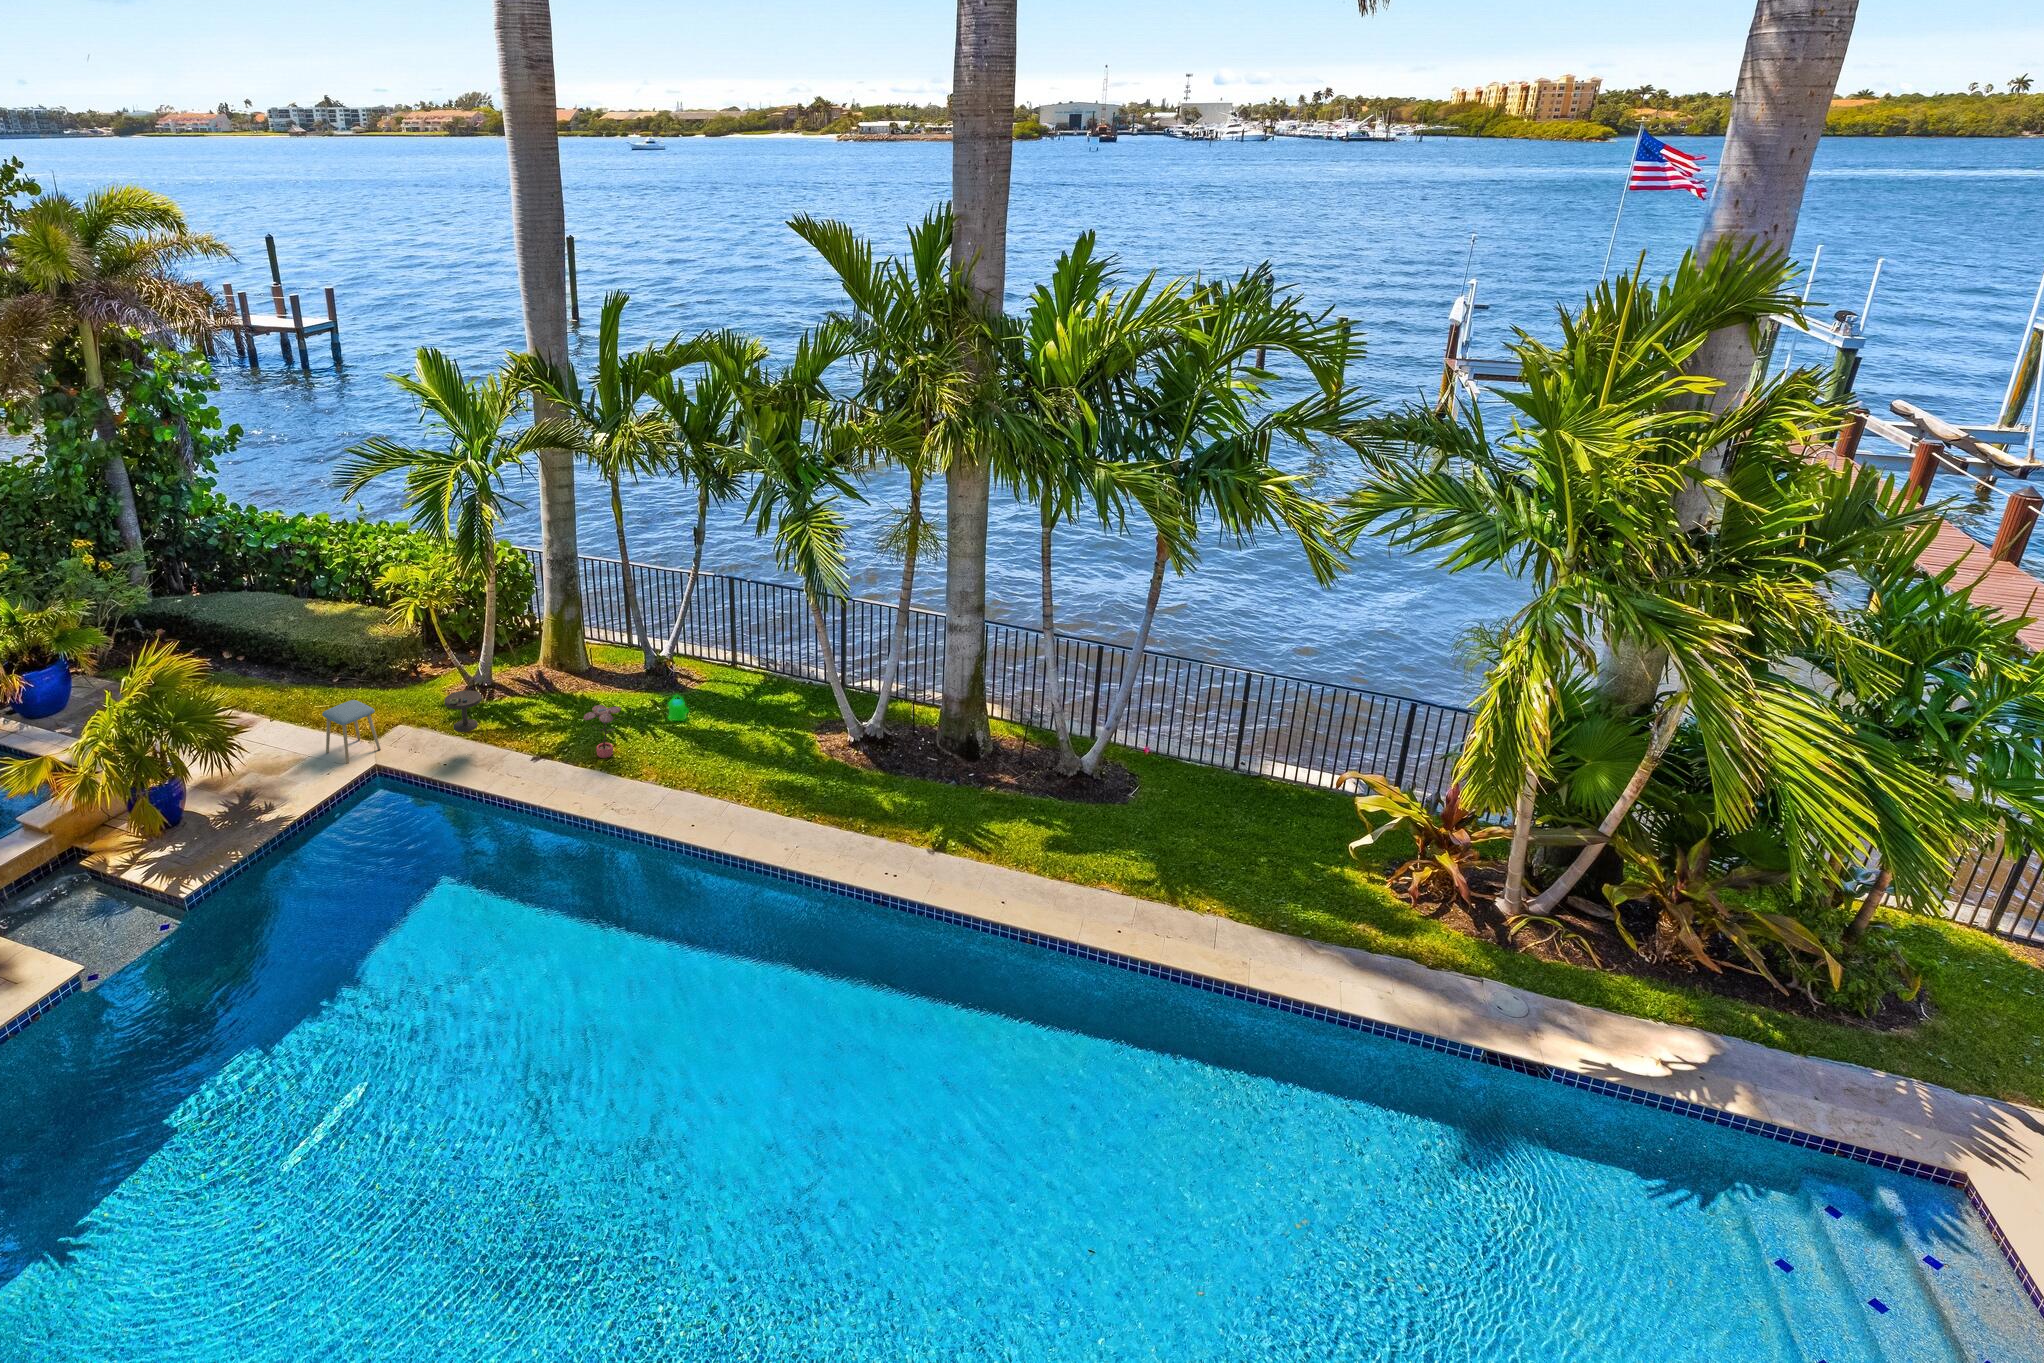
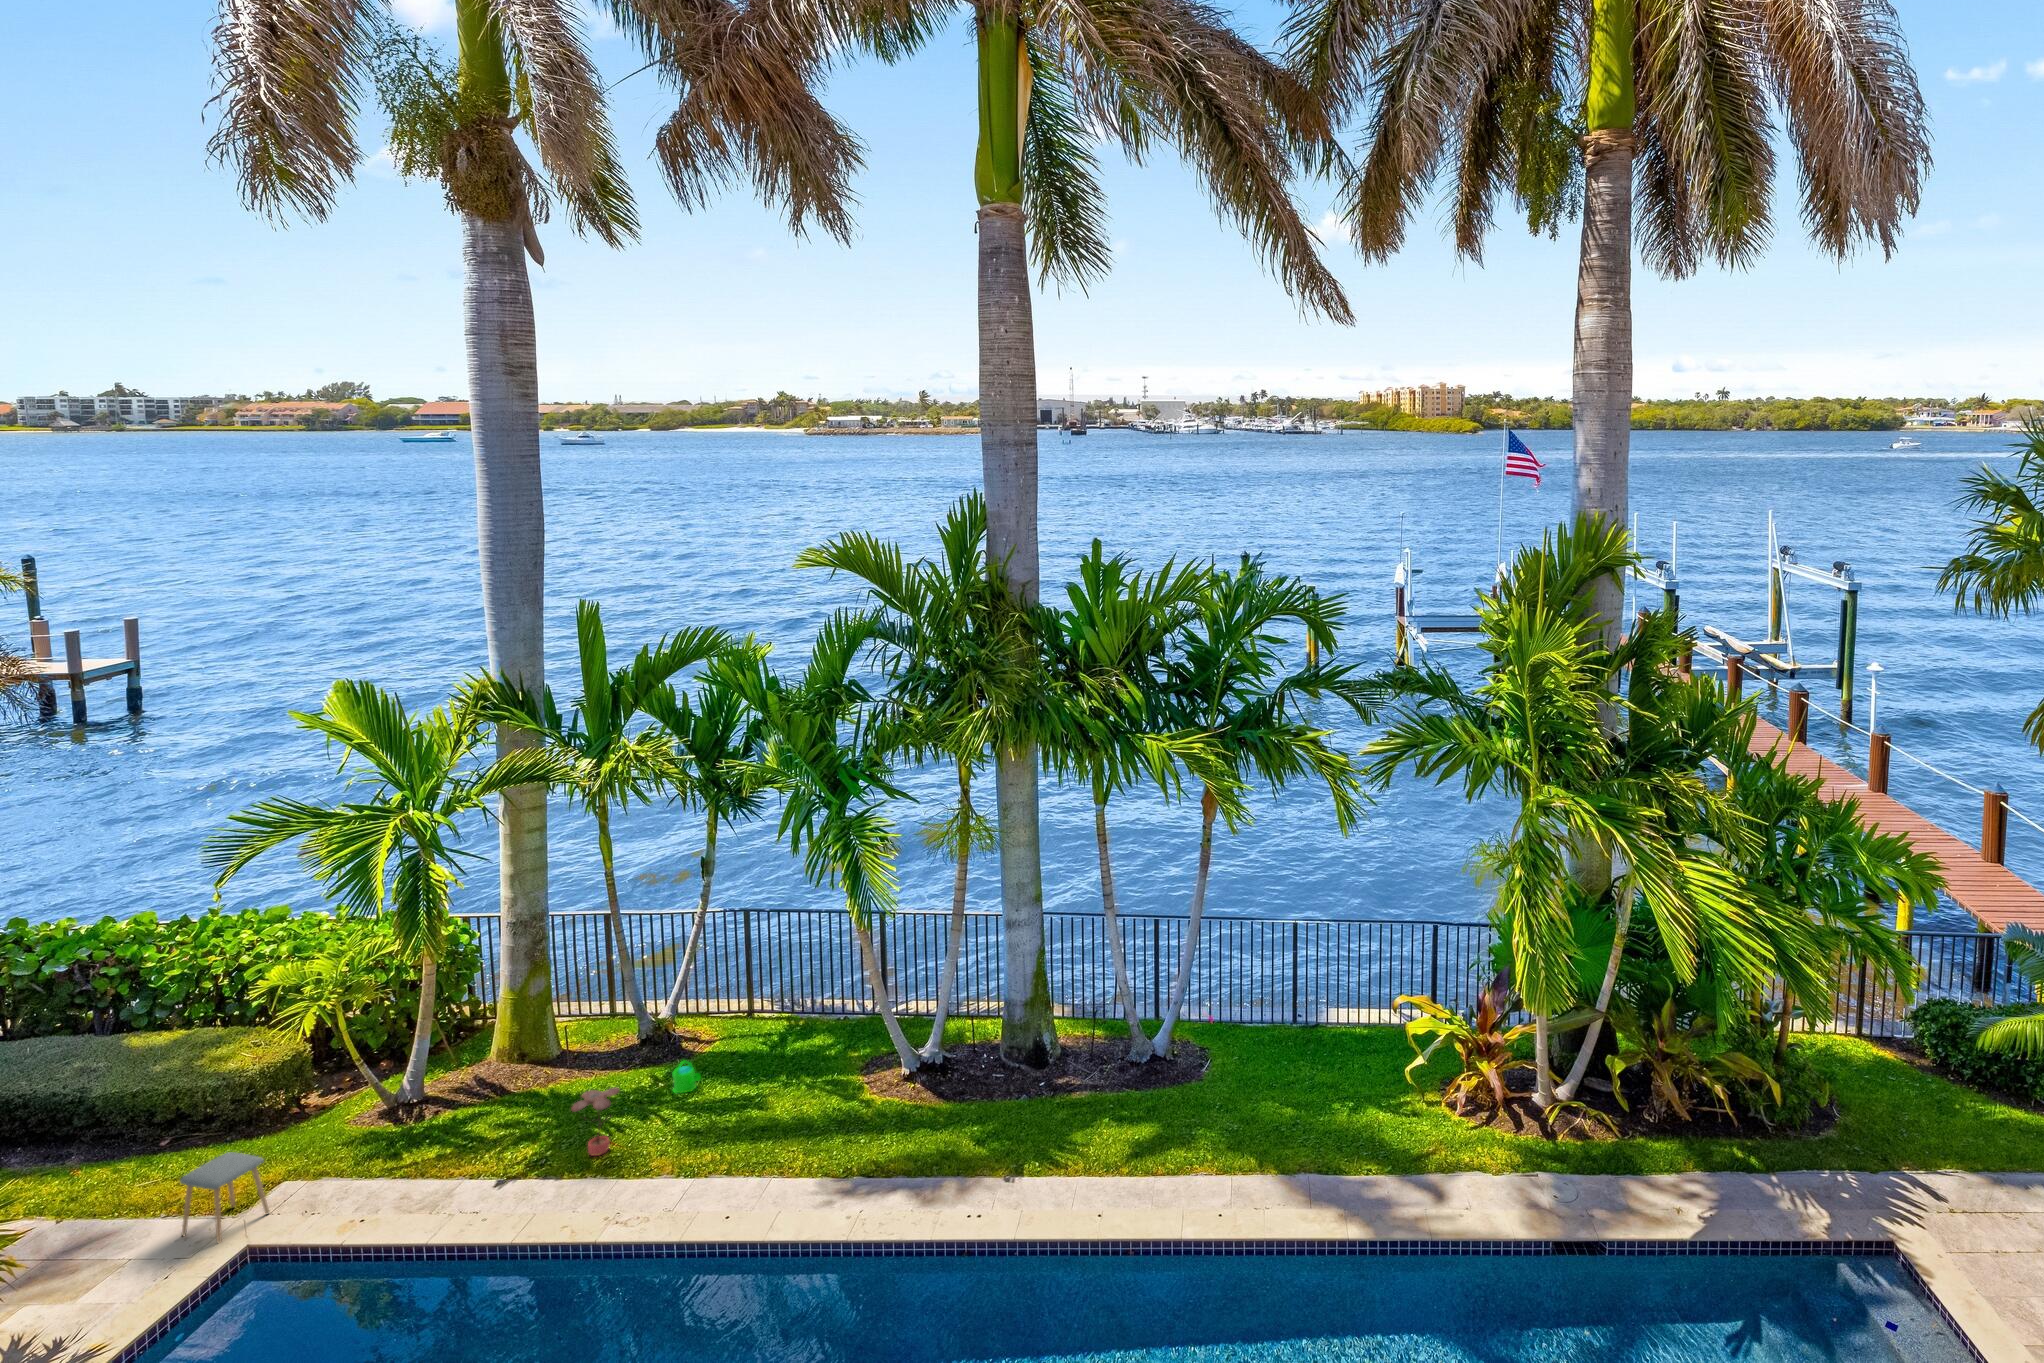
side table: present [445,690,481,732] -> none [374,1105,427,1193]

